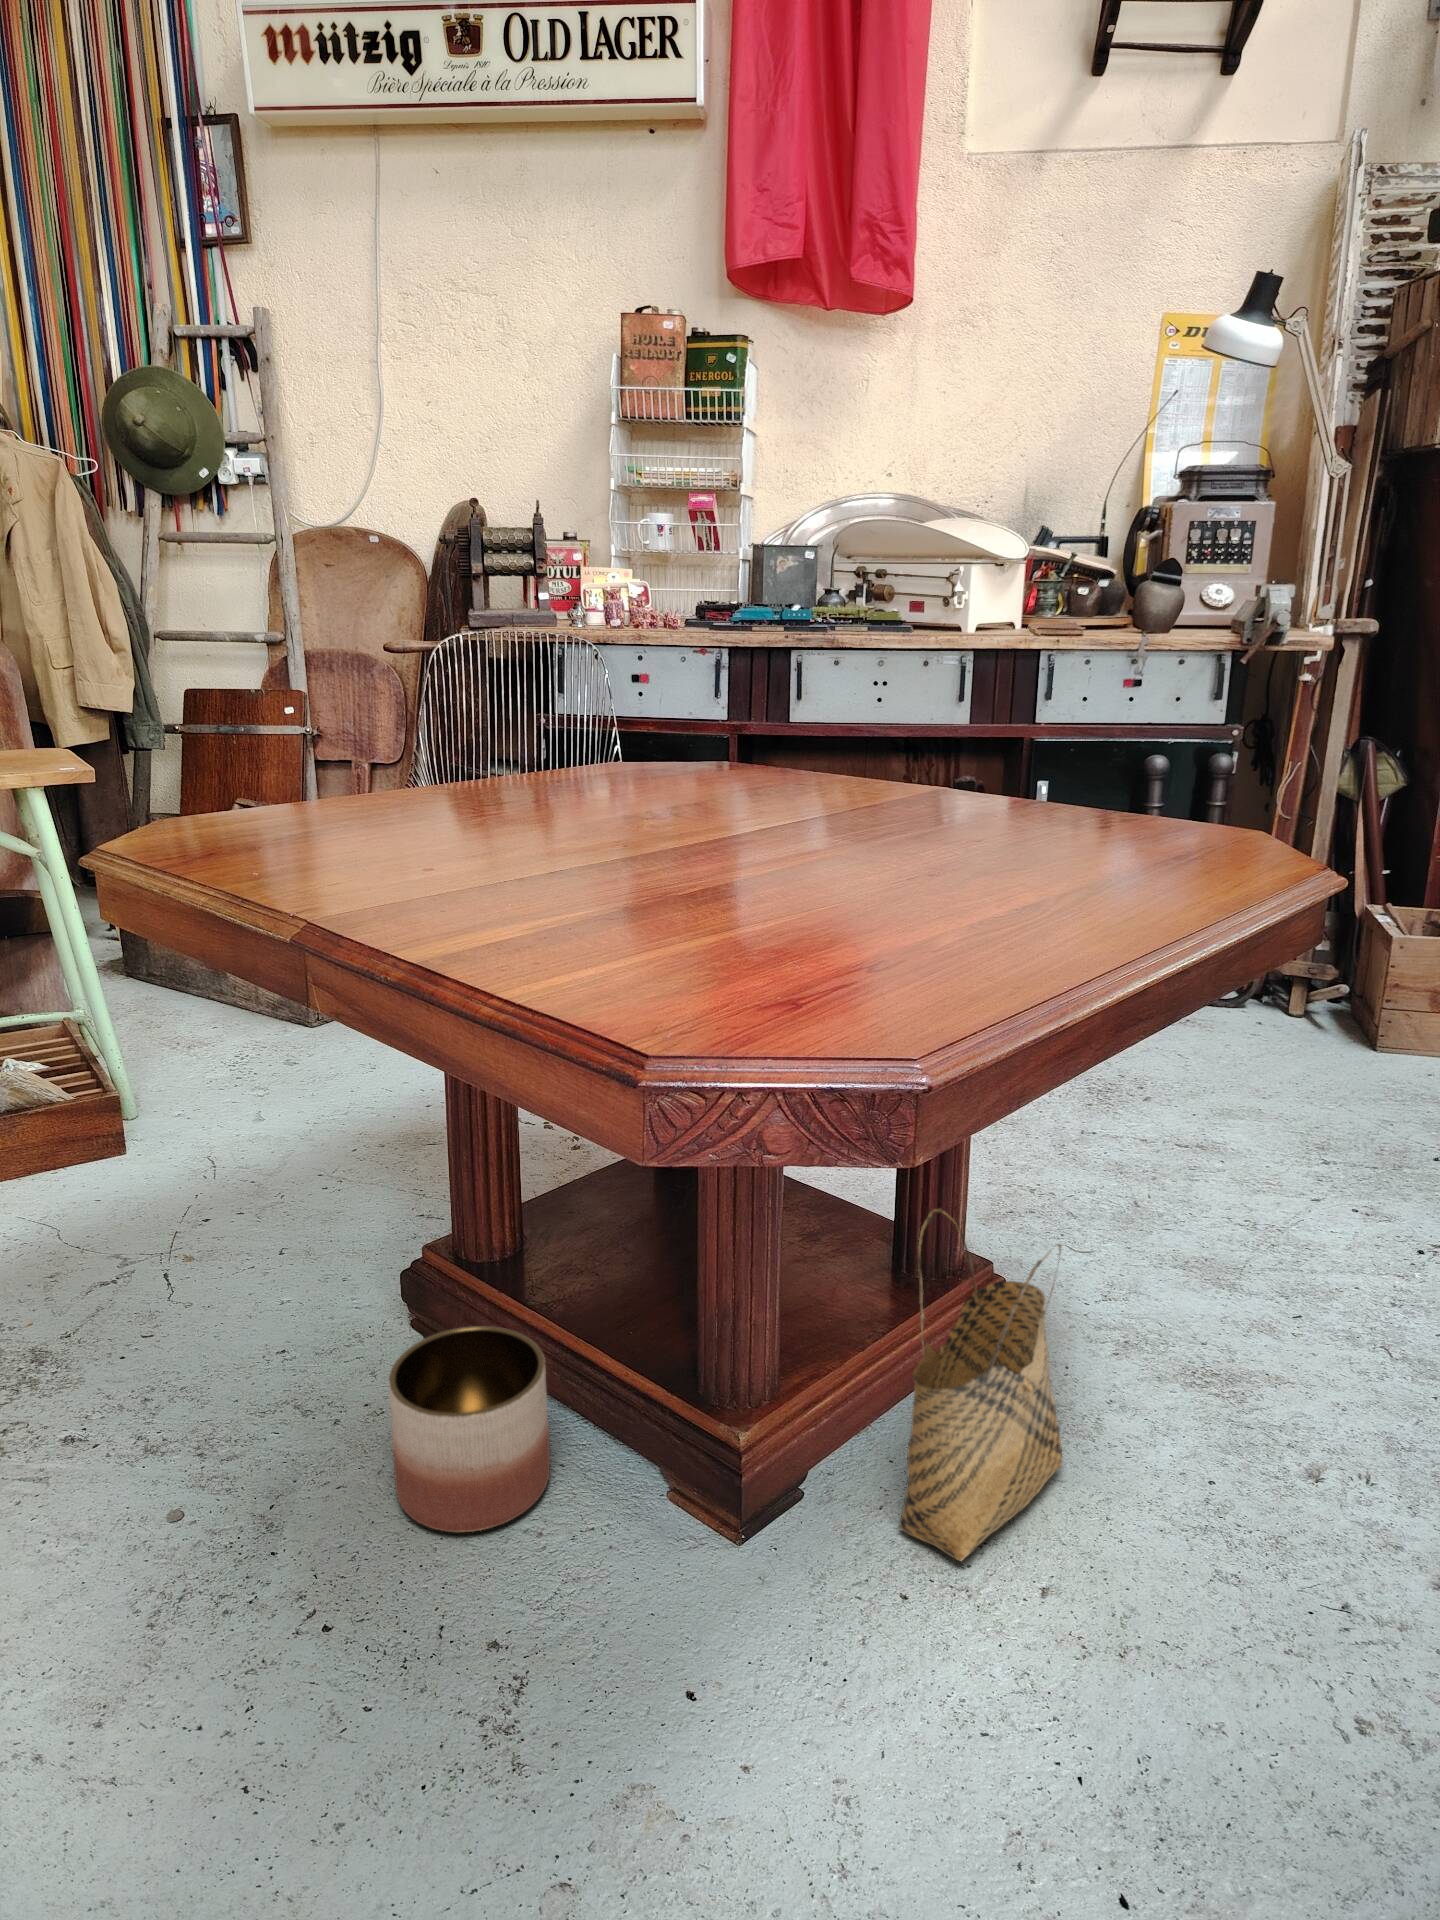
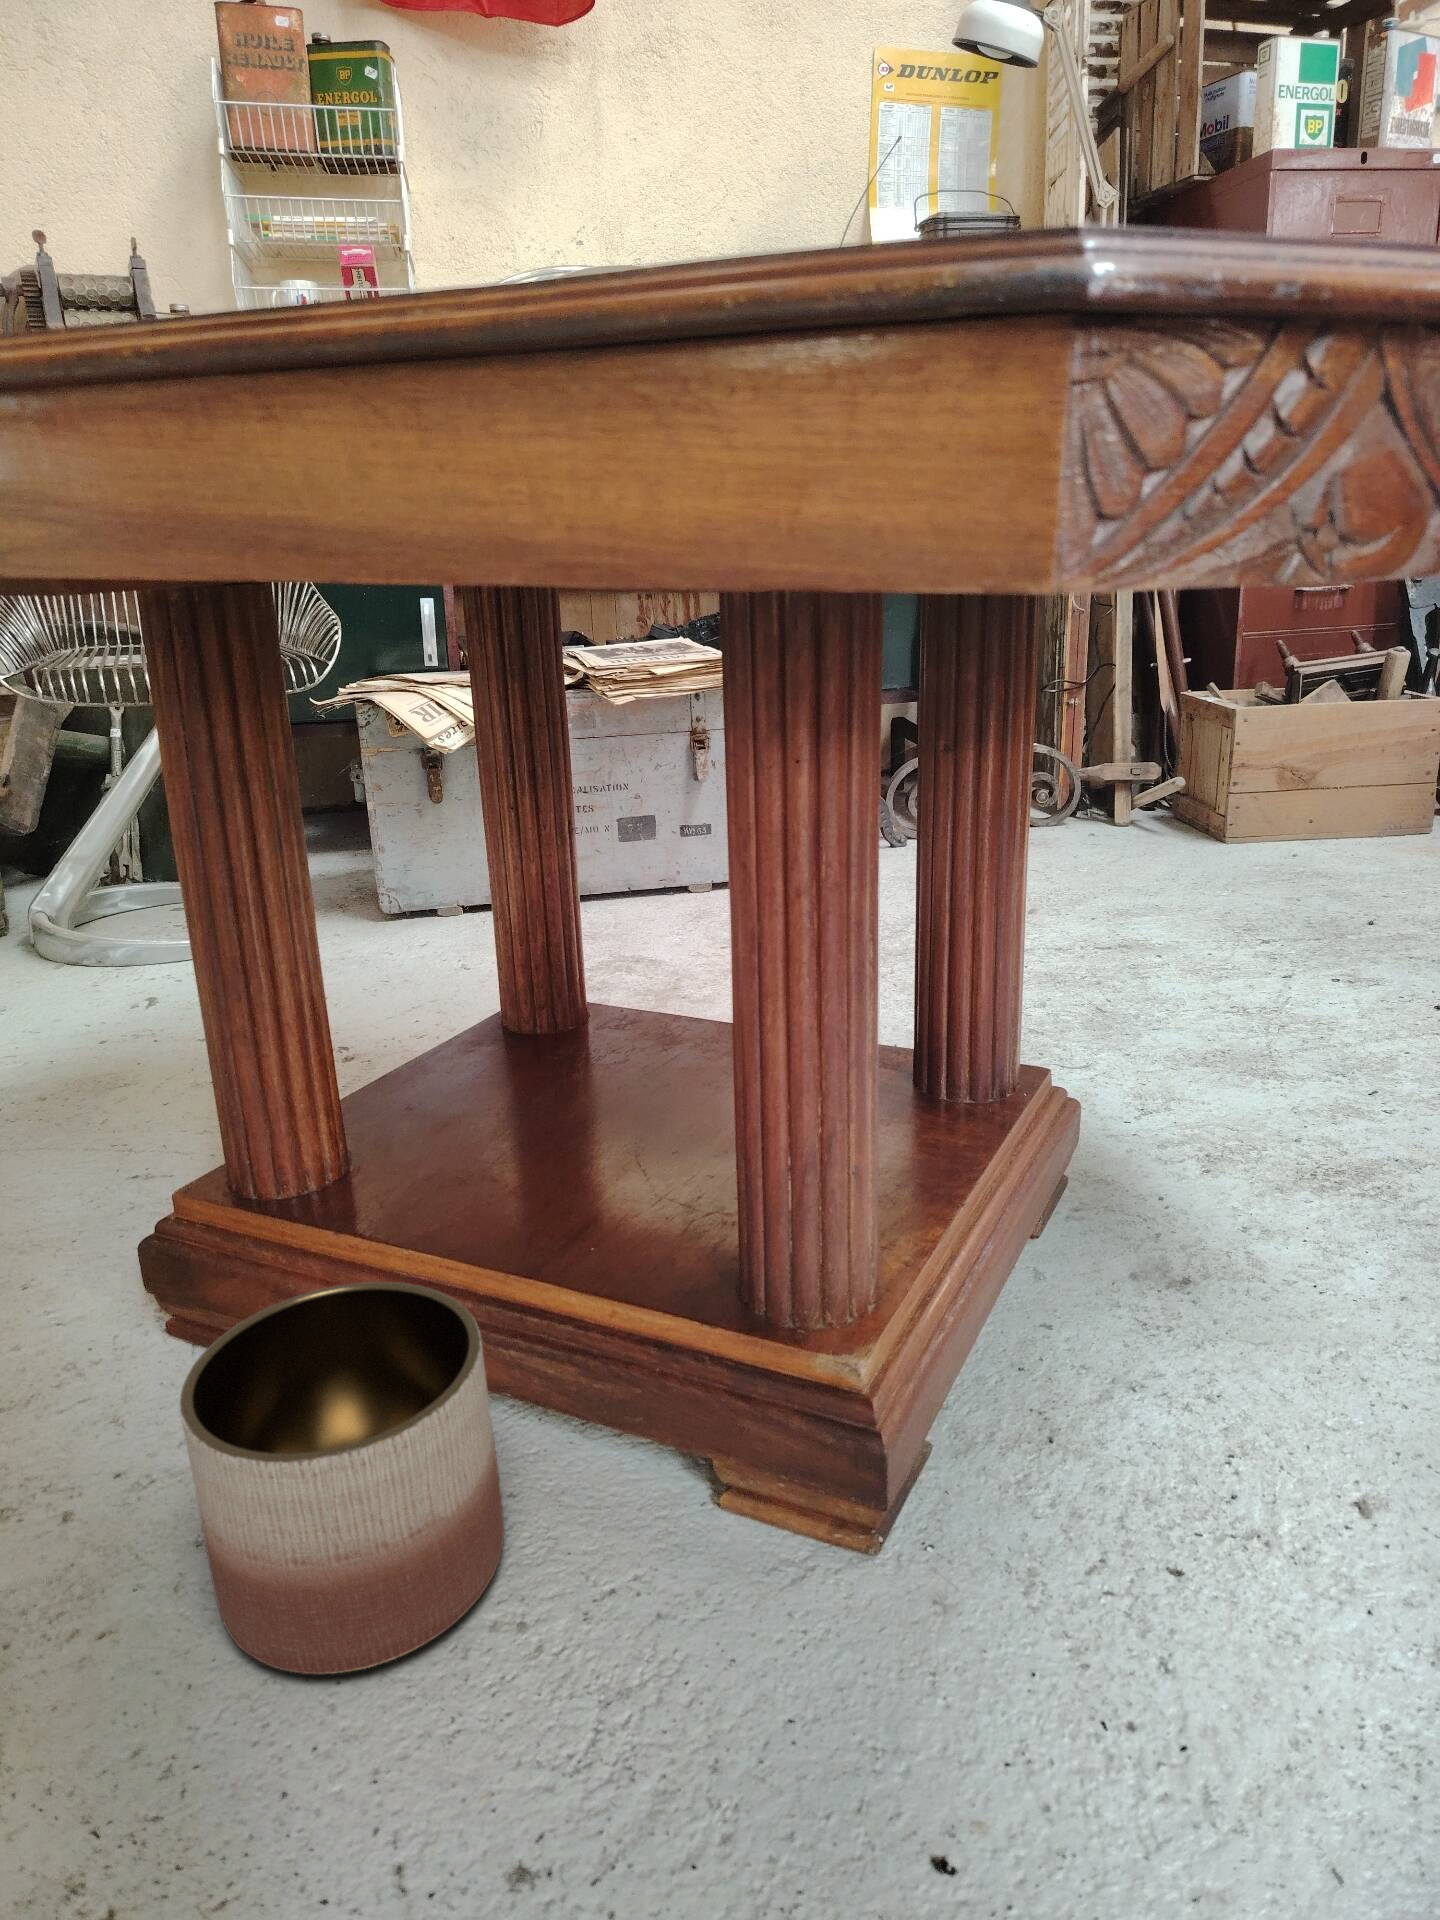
woven basket: present [899,1208,1062,1561] -> none [1079,945,1320,1484]

